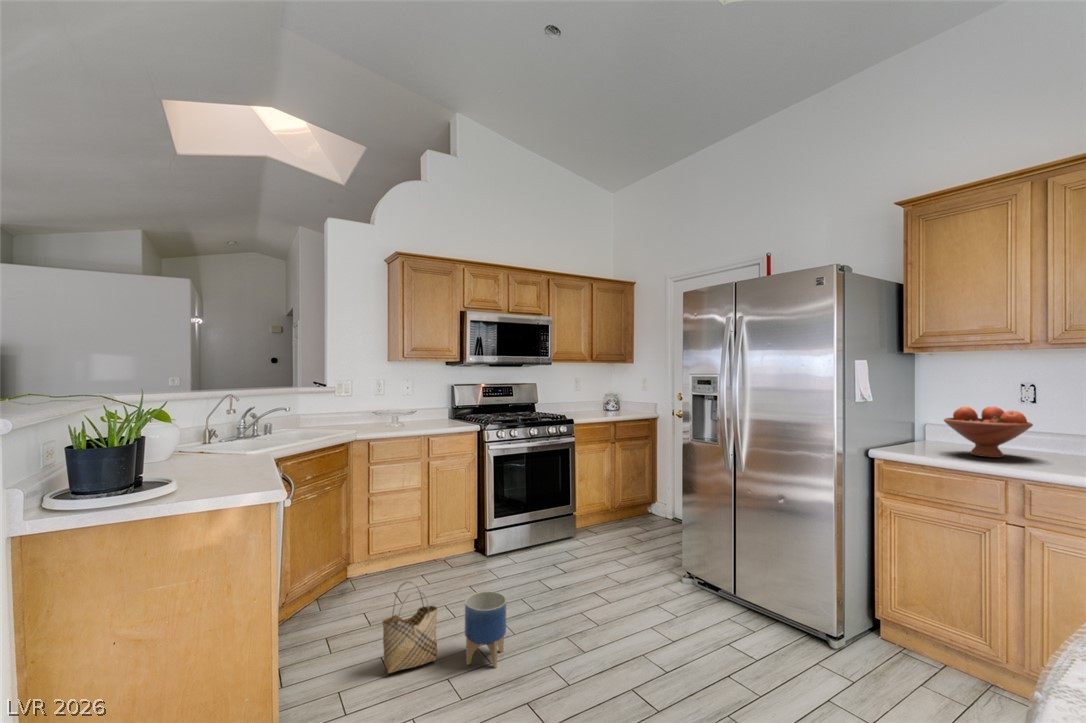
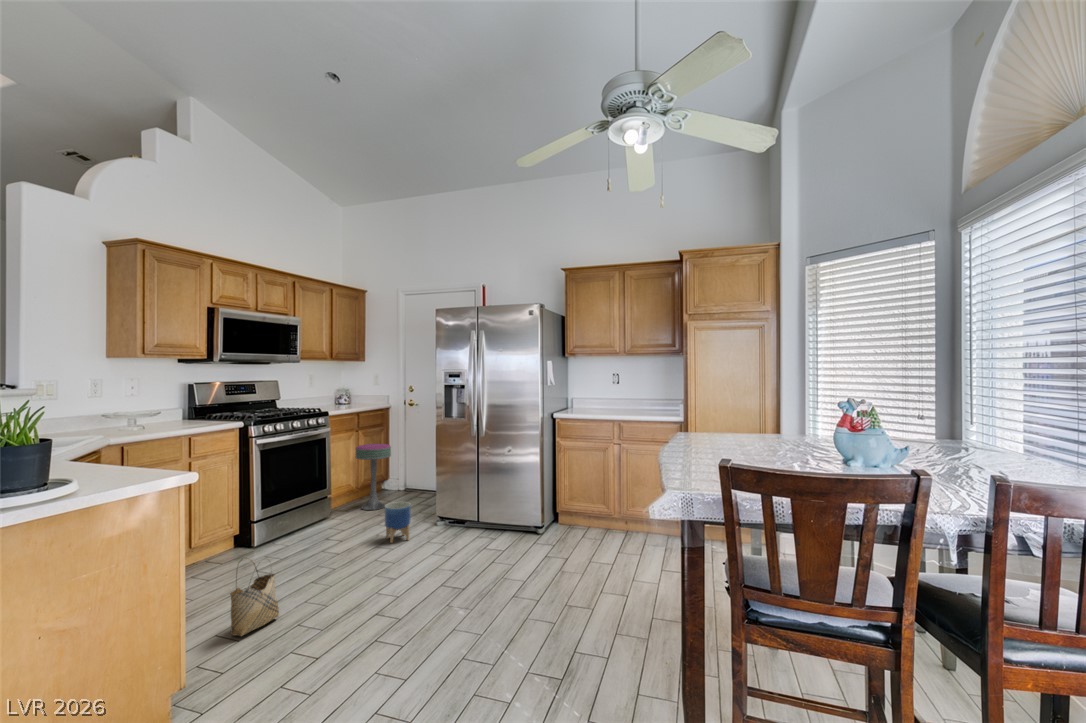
fruit bowl: present [944,407,1033,458] -> none [587,385,622,412]
bar stool: none [608,459,648,539] -> present [356,444,391,510]
planter: present [465,591,506,668] -> present [385,502,411,543]

